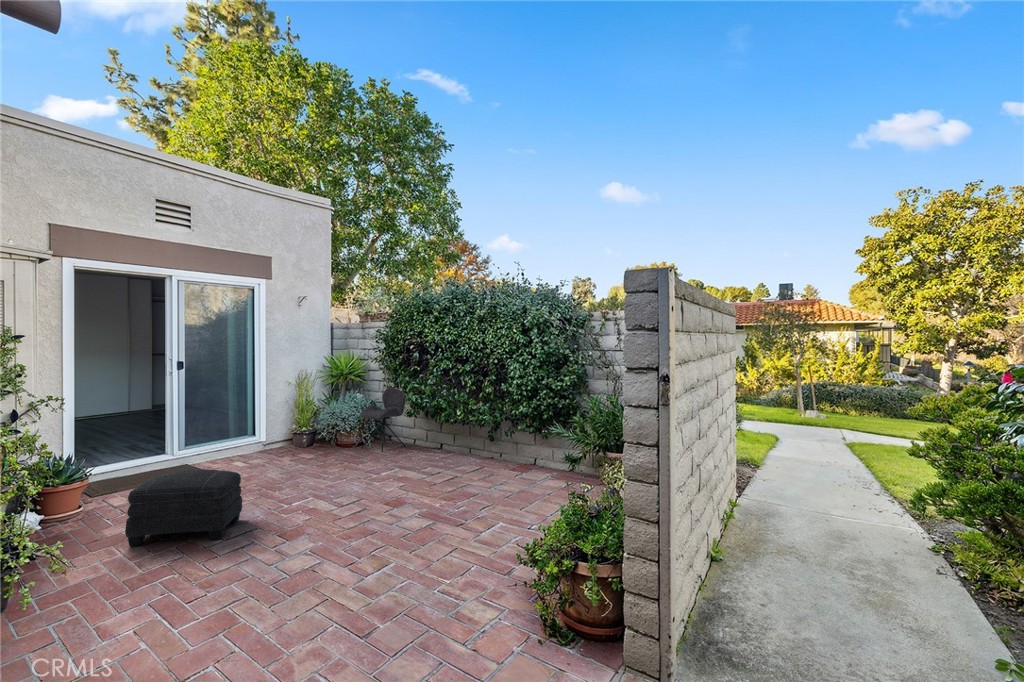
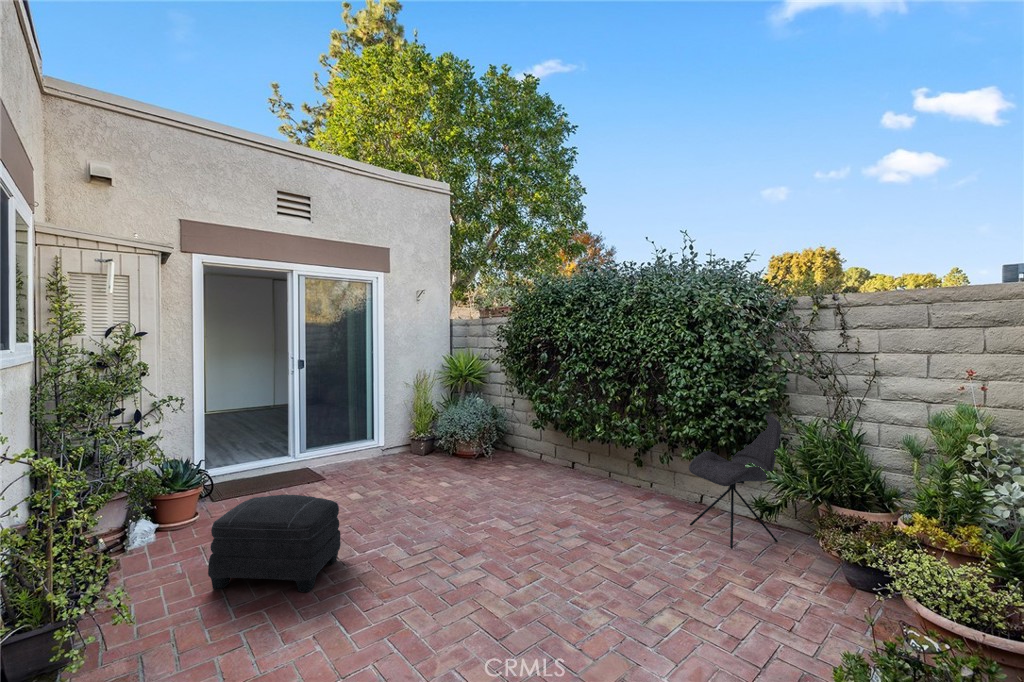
chair: present [361,386,406,452] -> present [689,416,781,549]

